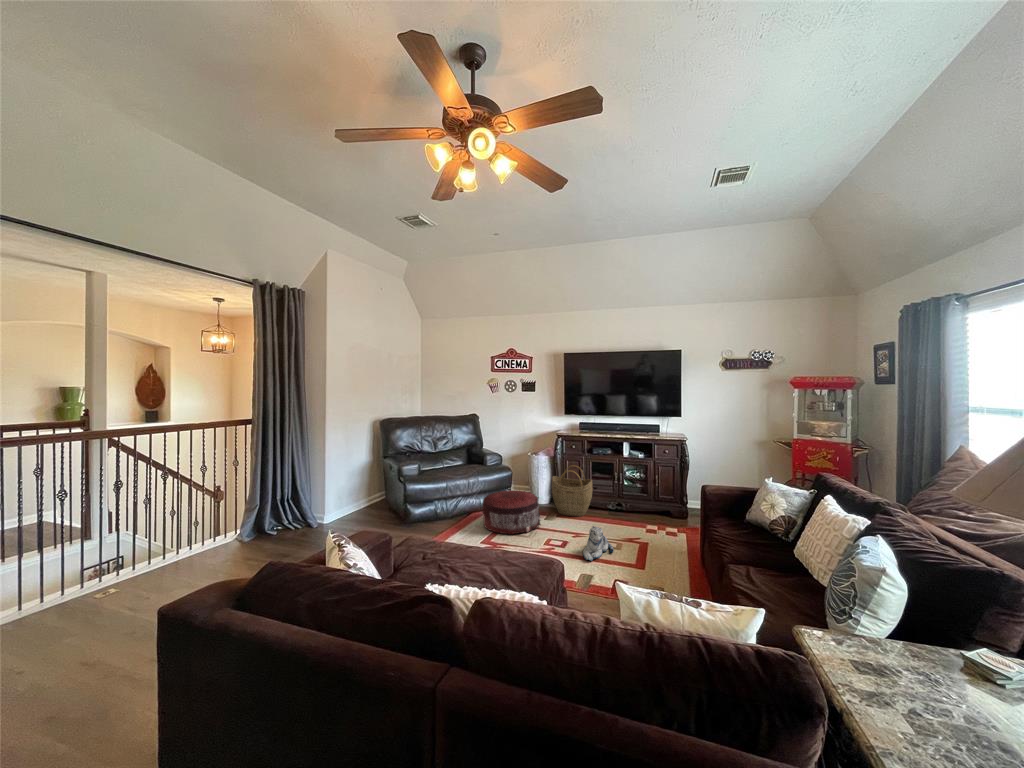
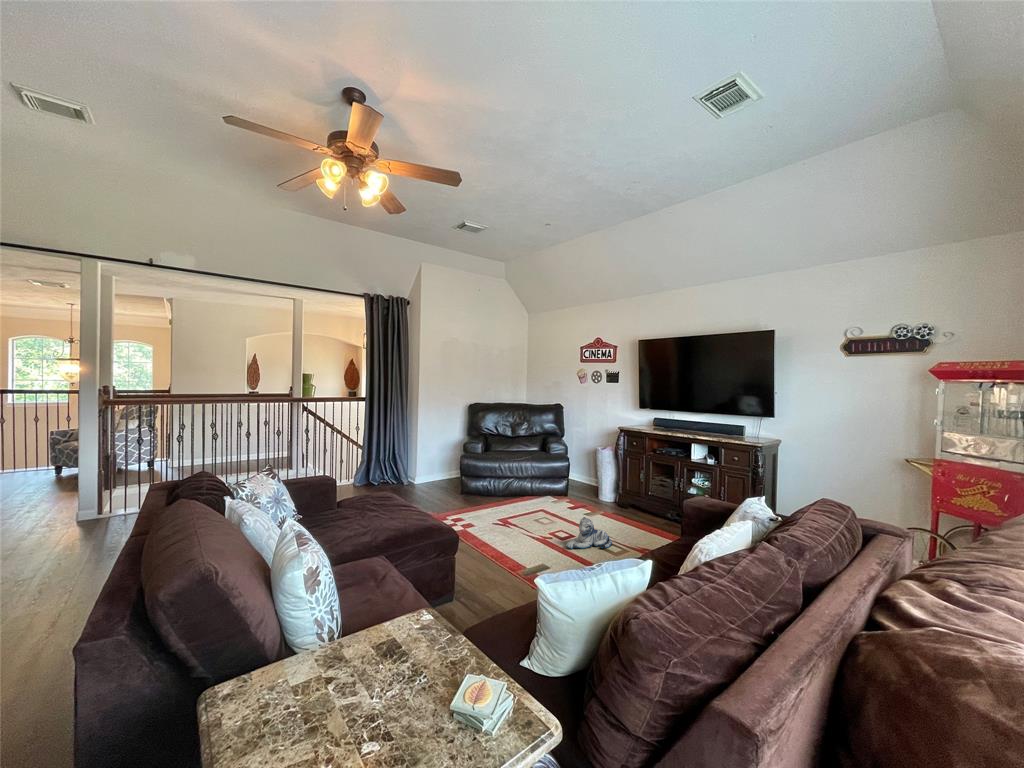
woven basket: present [552,465,592,517] -> none [601,463,646,519]
pouf: present [482,490,540,534] -> none [519,479,575,518]

